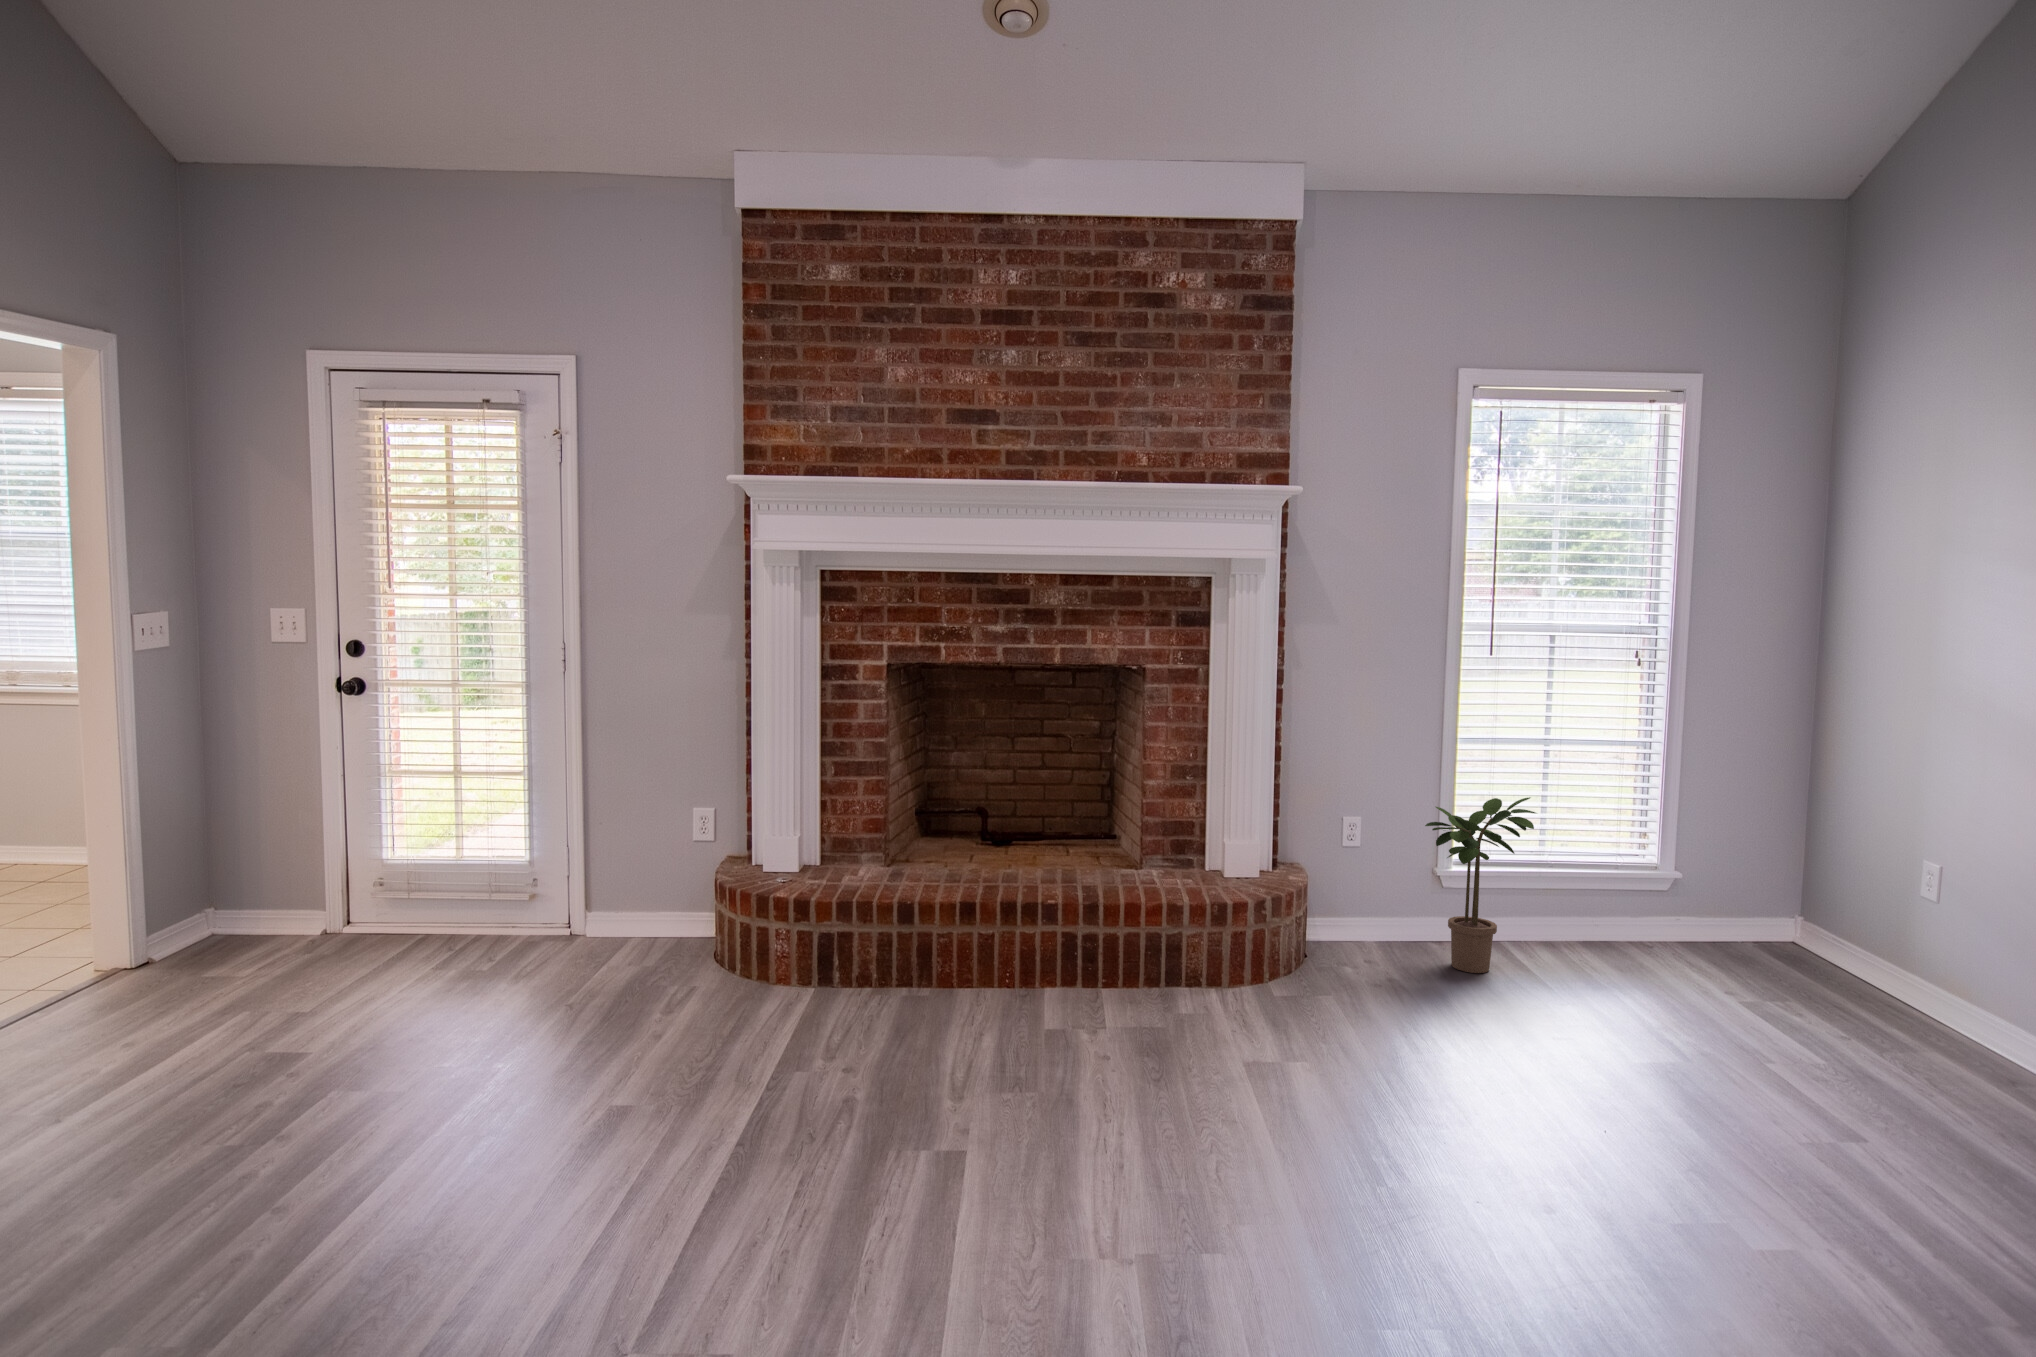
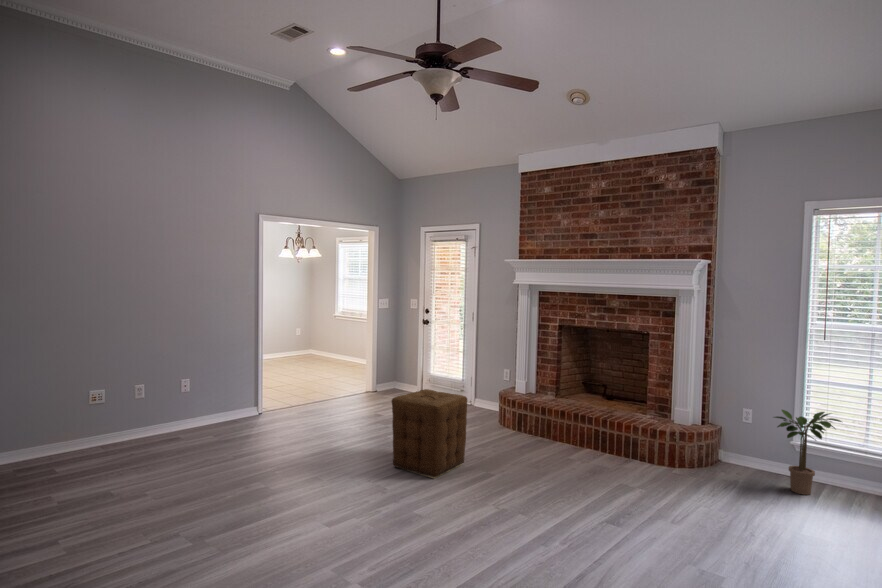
ottoman: none [583,920,843,1281] -> present [392,389,467,479]

